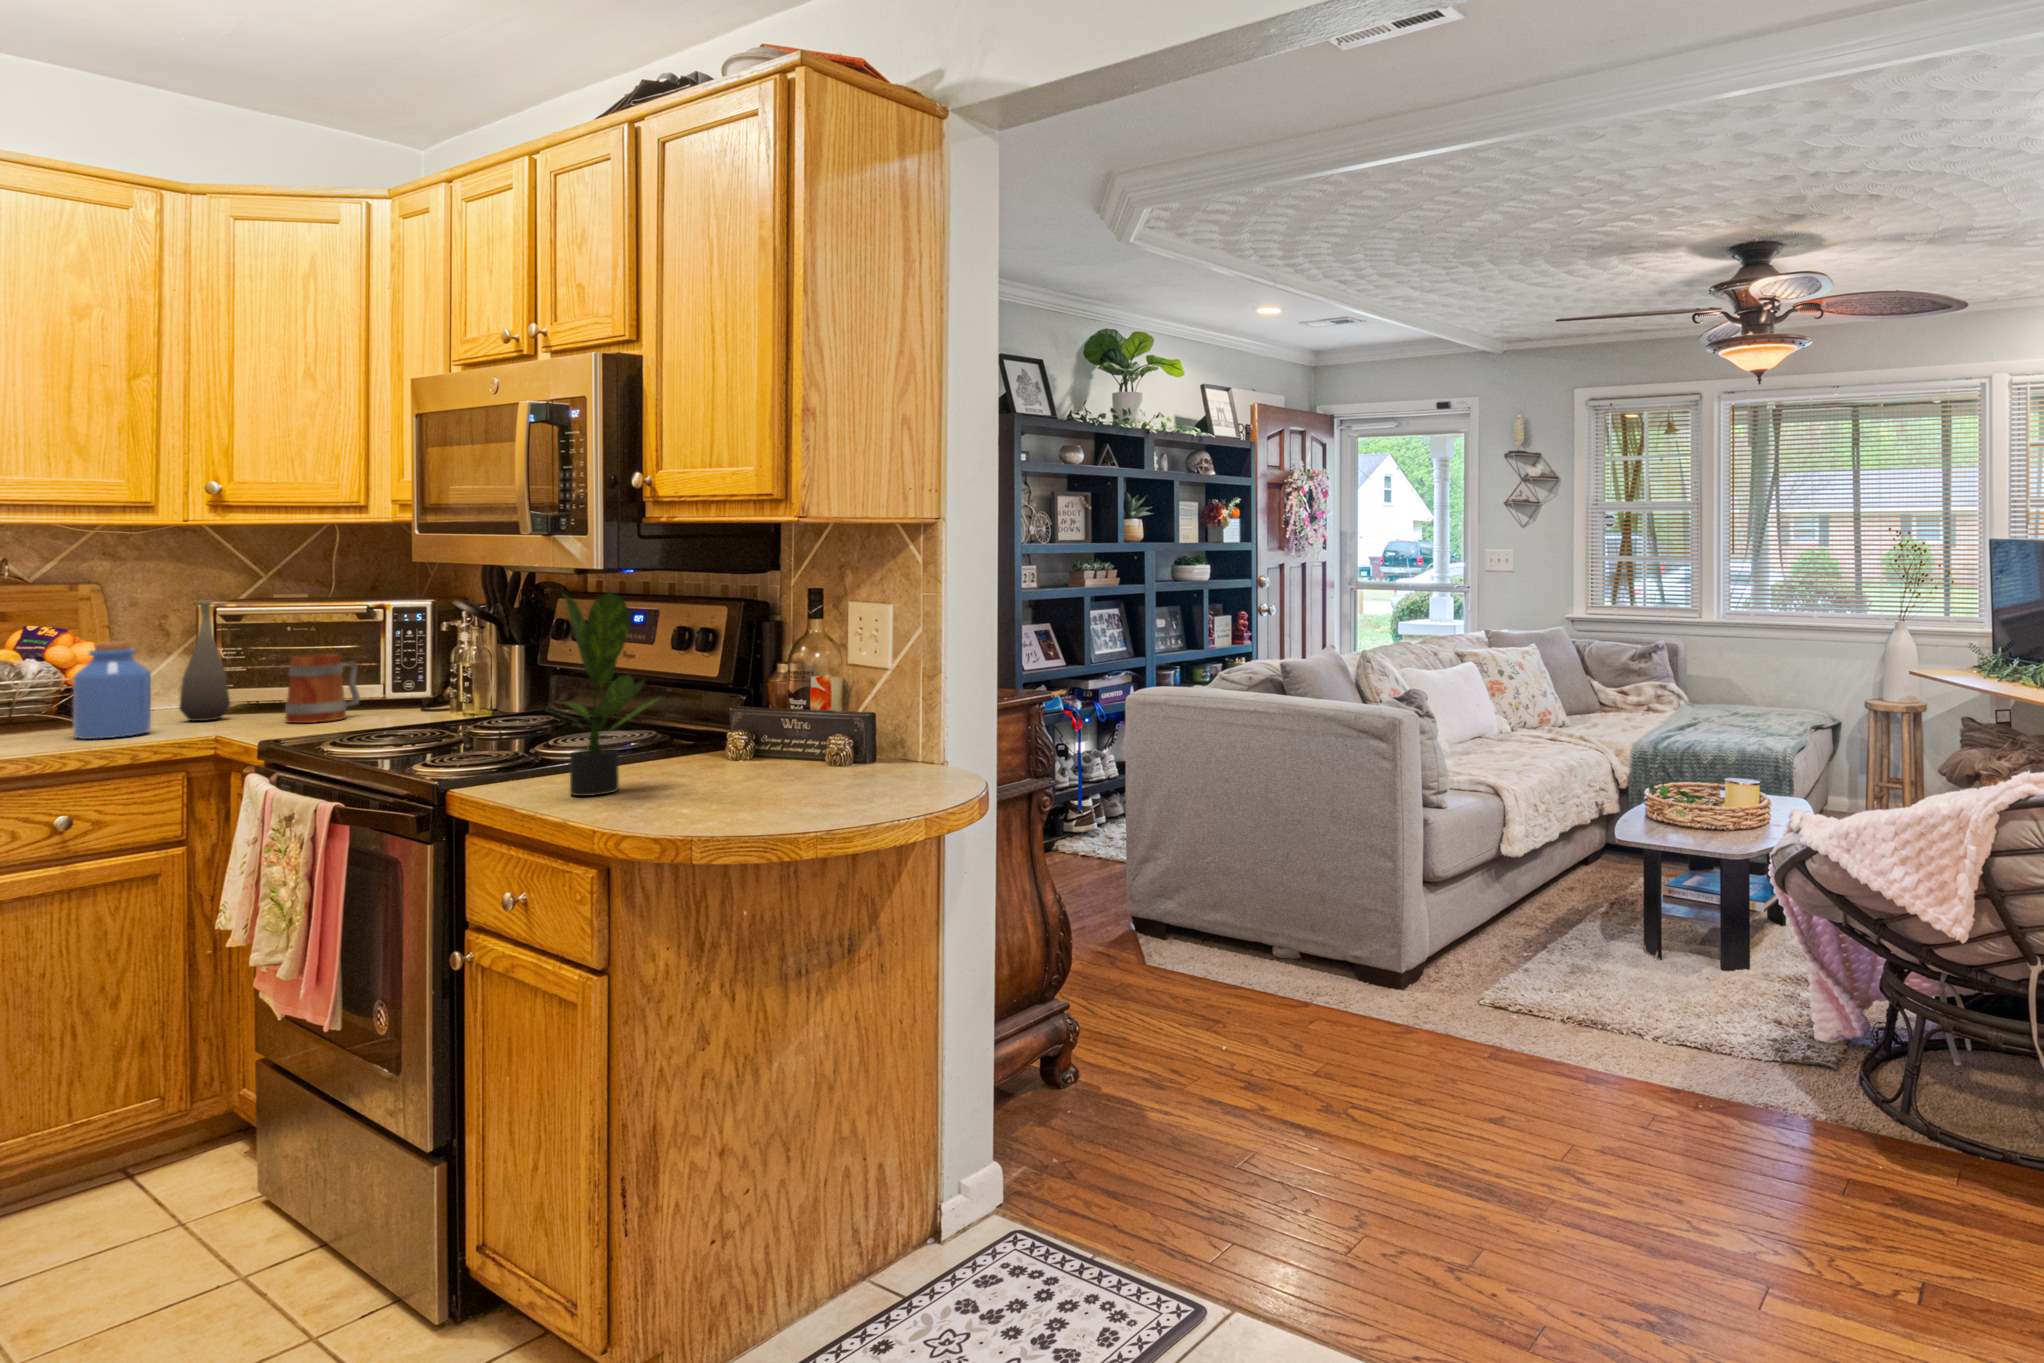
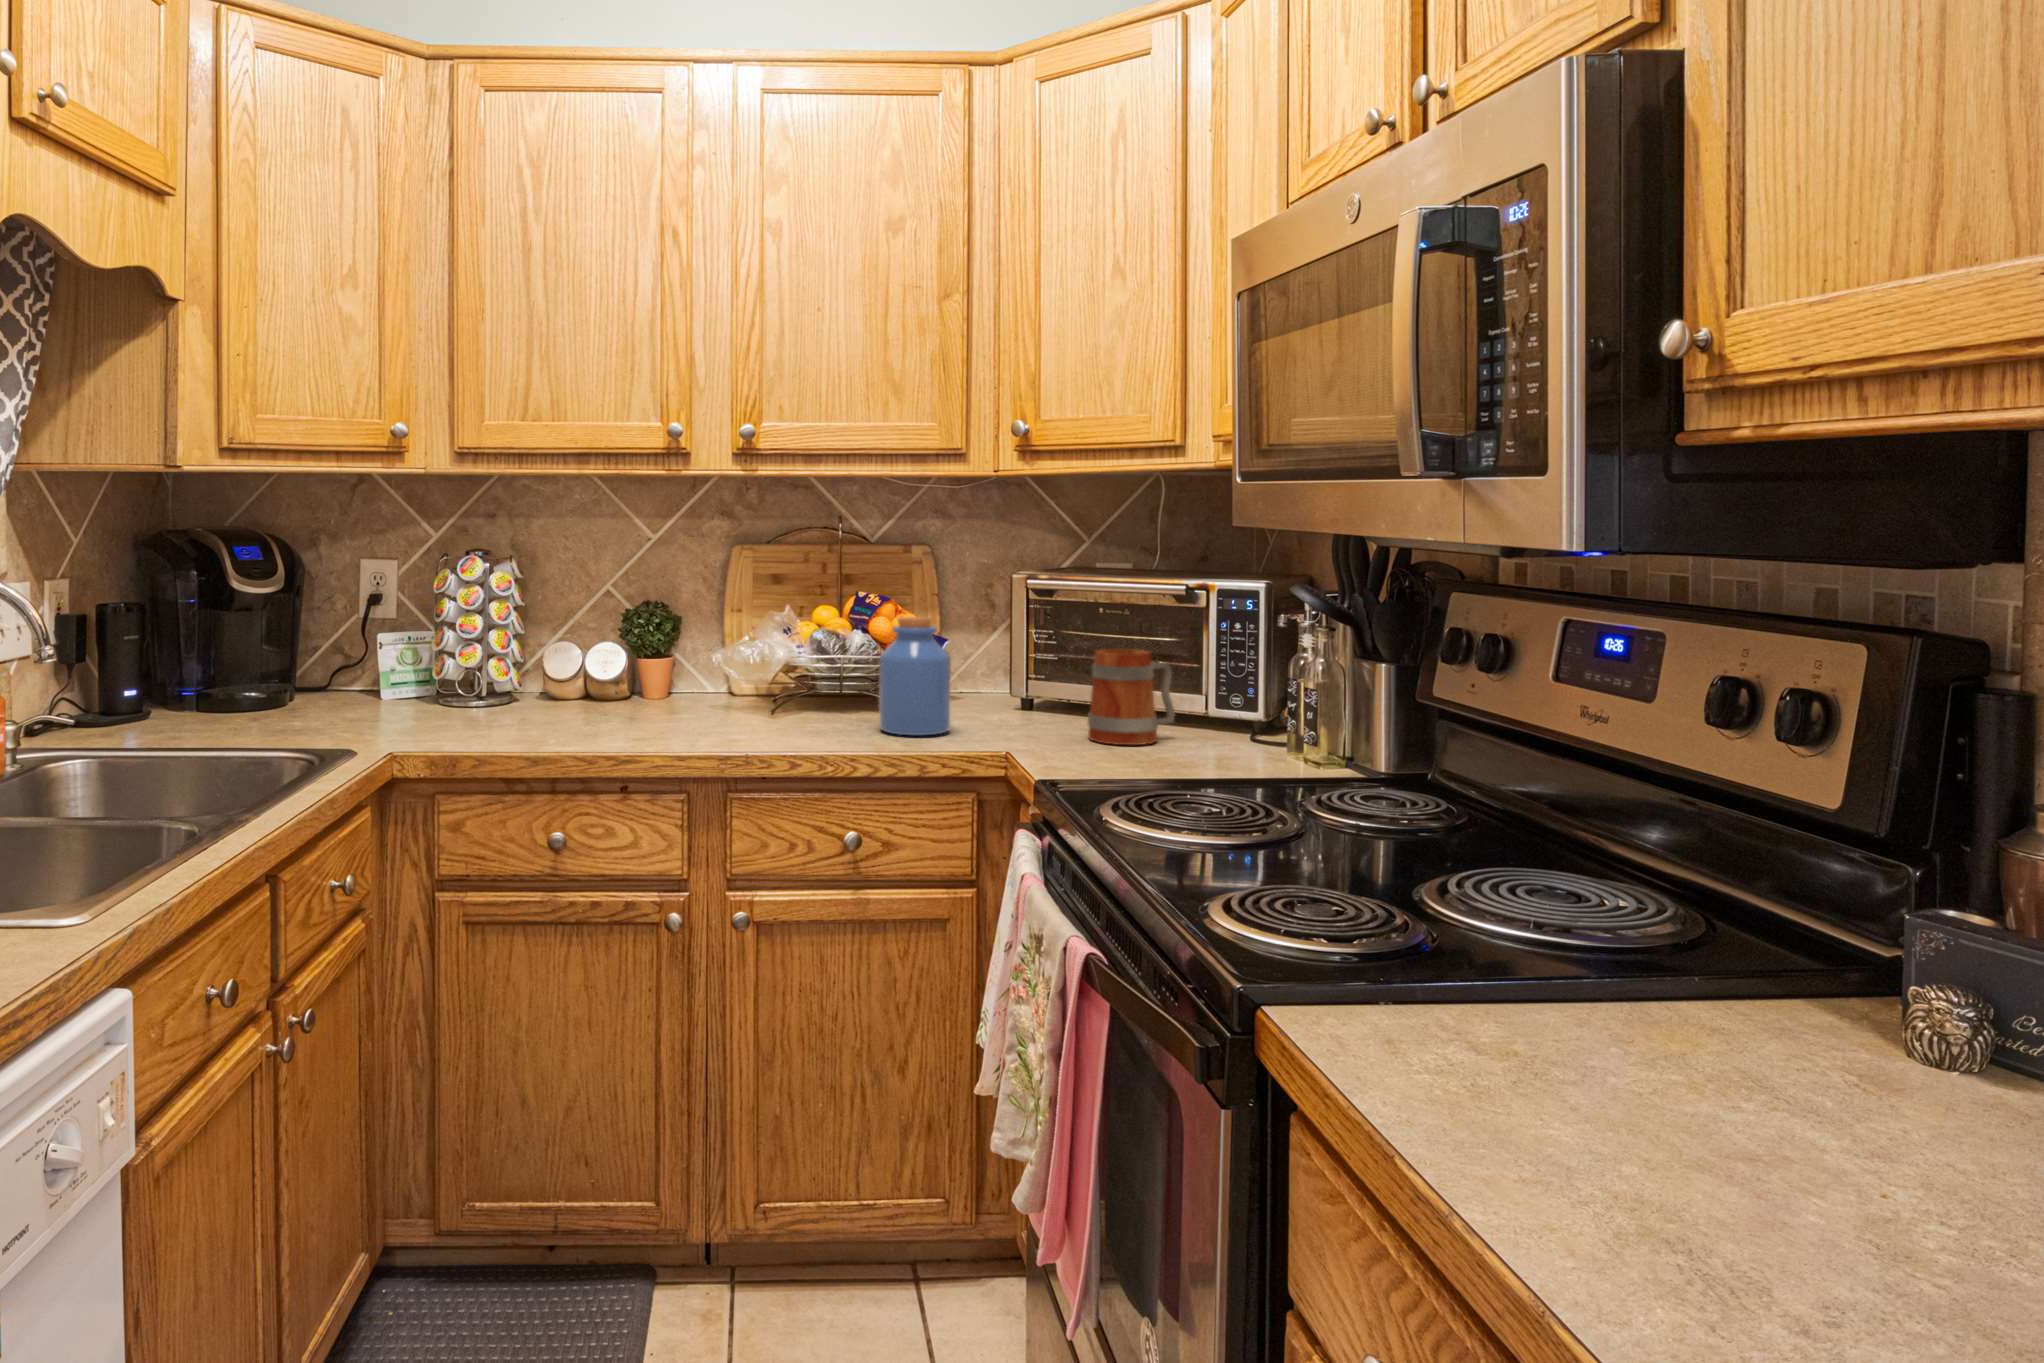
potted plant: present [558,591,660,796] -> none [1449,601,1778,1138]
bottle: present [179,600,230,721] -> none [987,569,1037,721]

